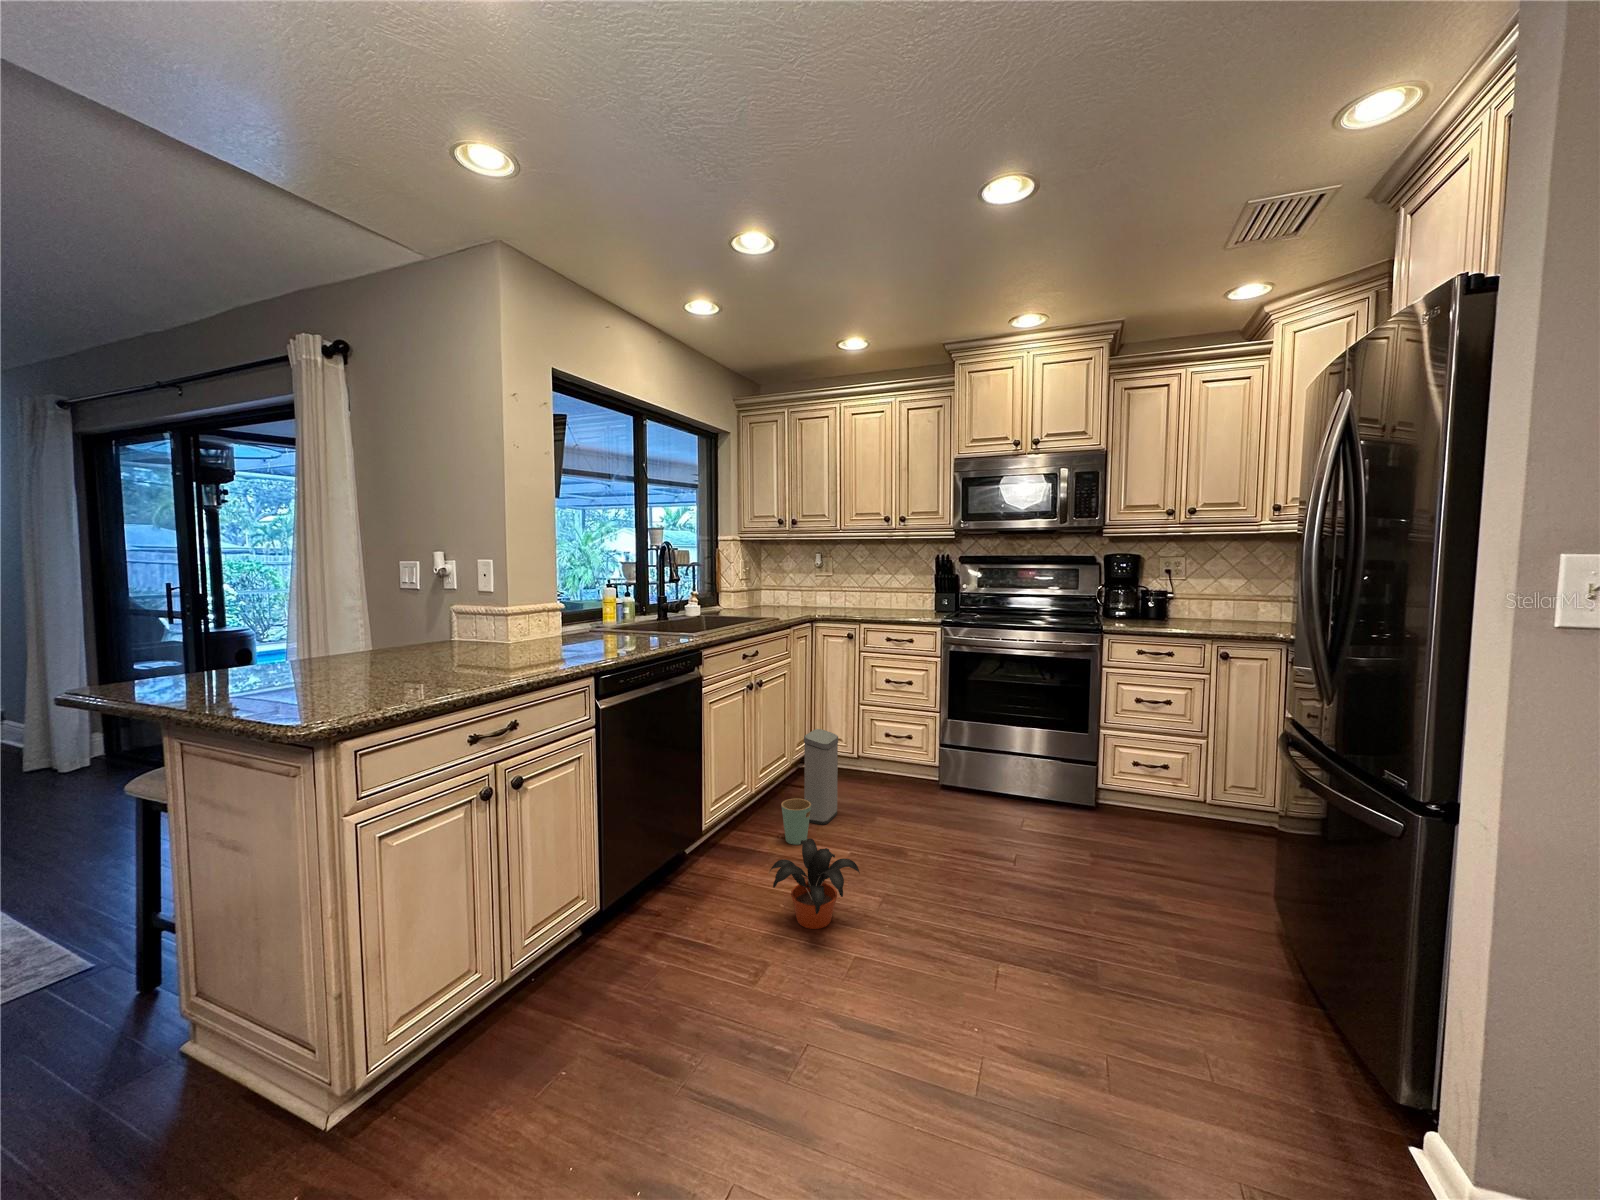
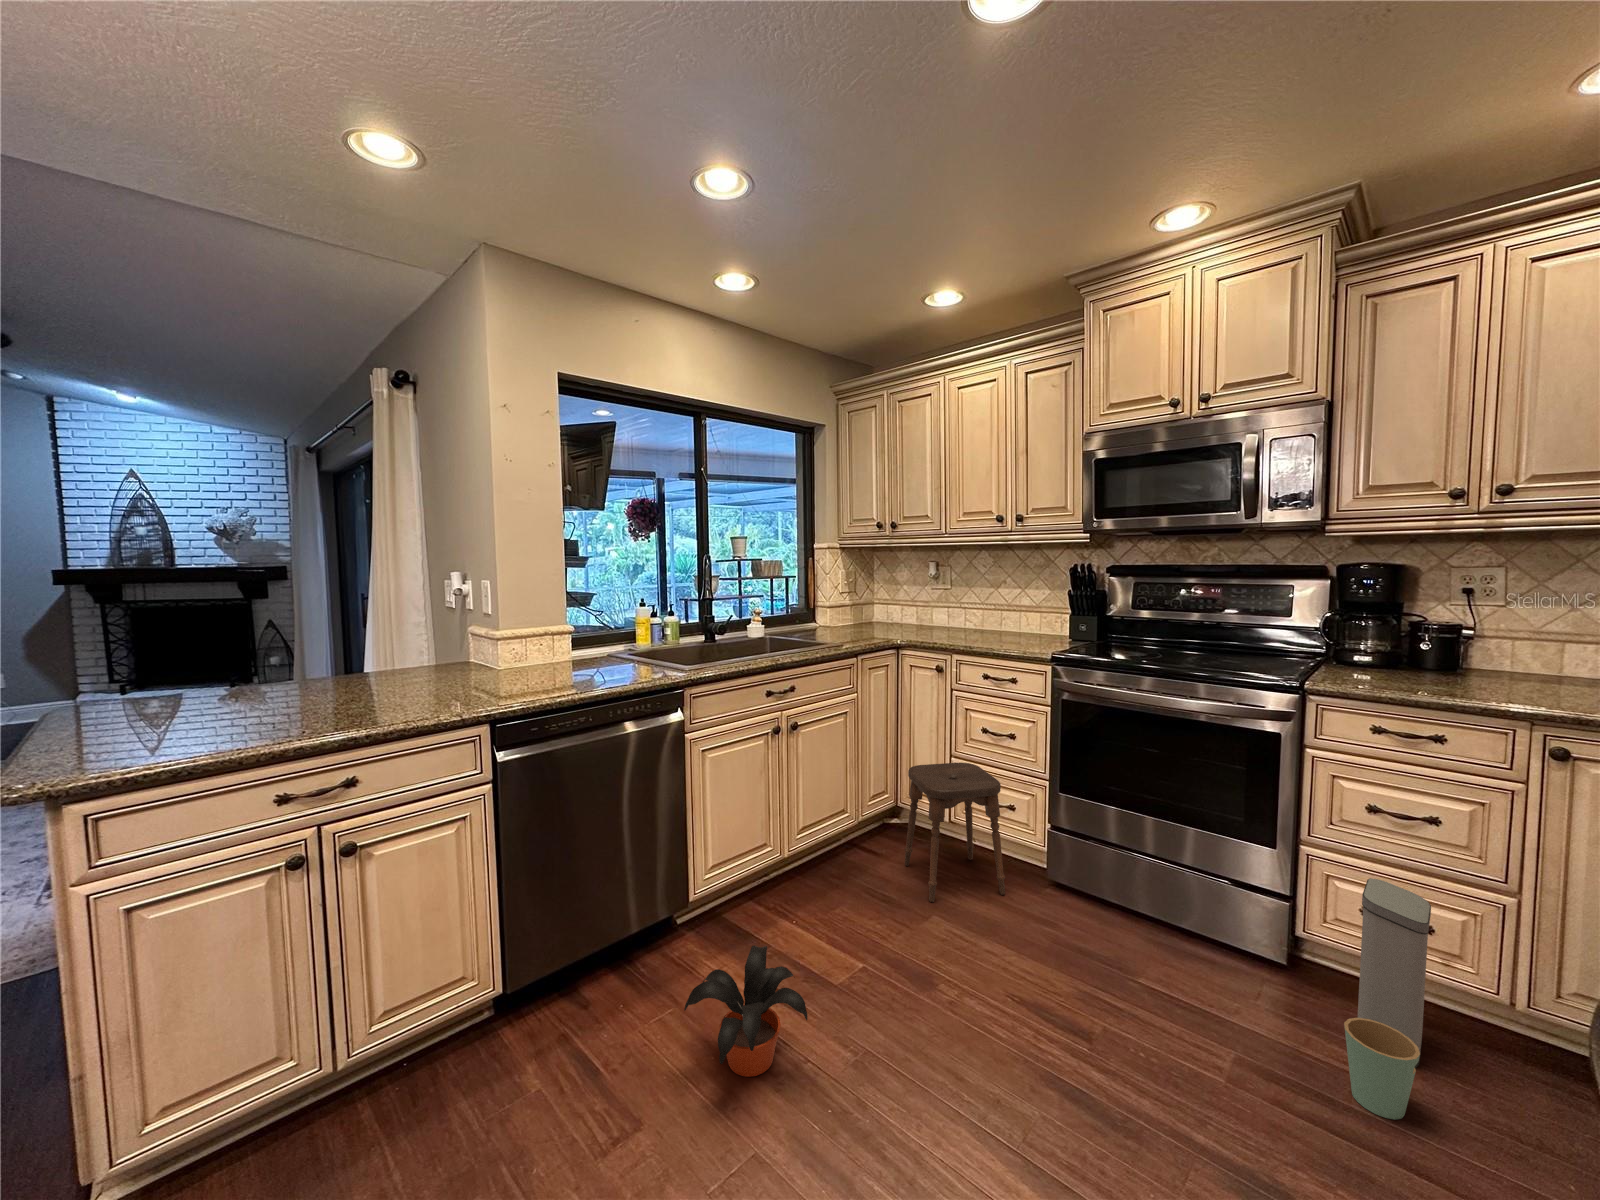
stool: none [836,707,917,811] -> present [905,763,1005,902]
trash can: present [781,729,838,845] -> present [1344,878,1431,1120]

